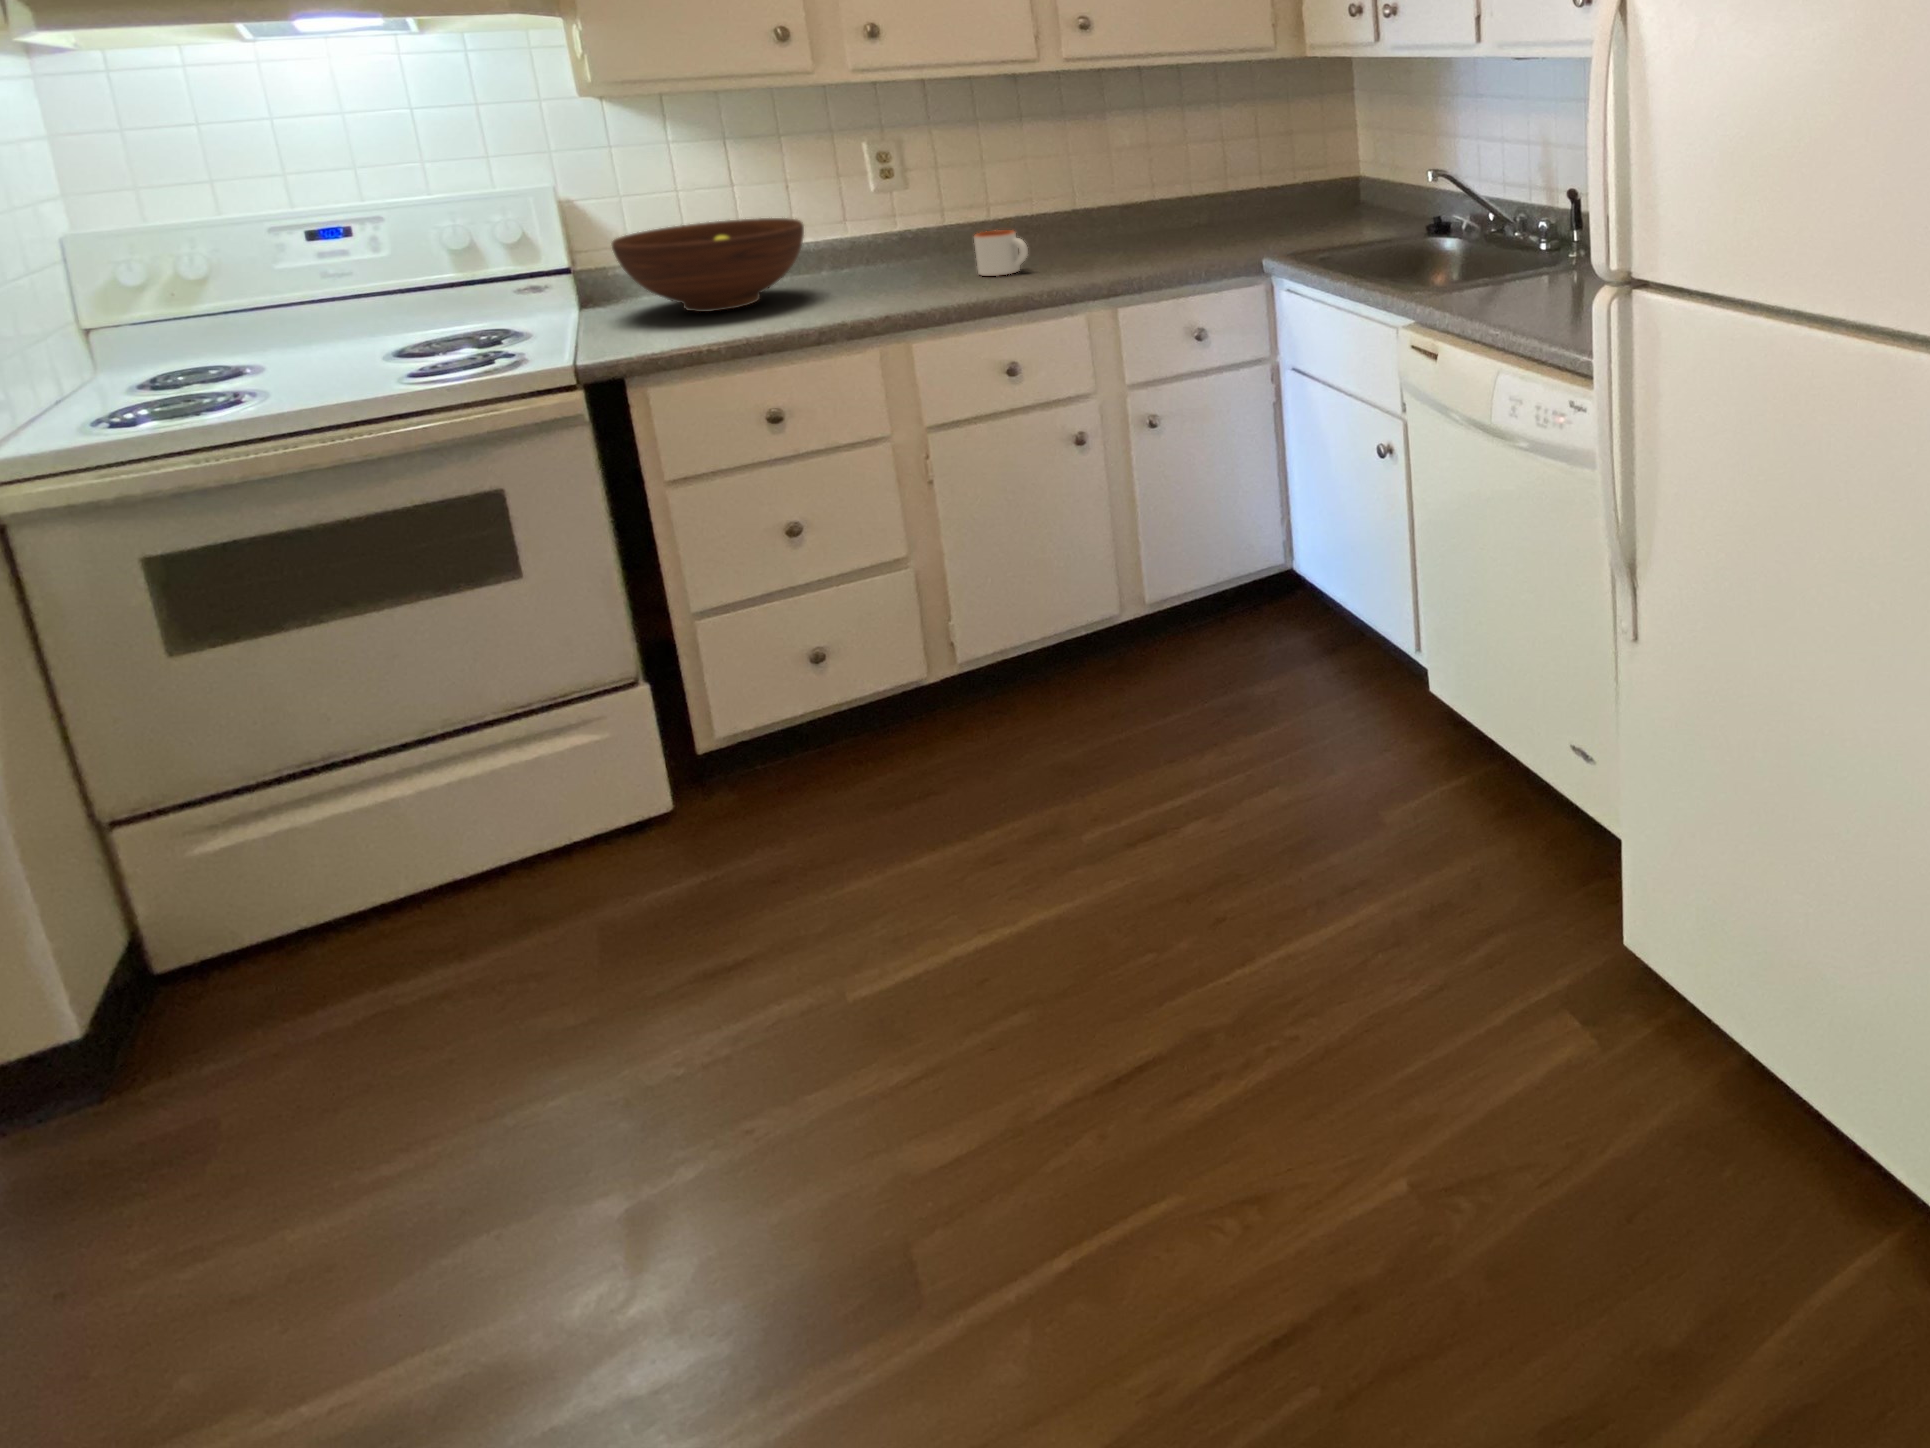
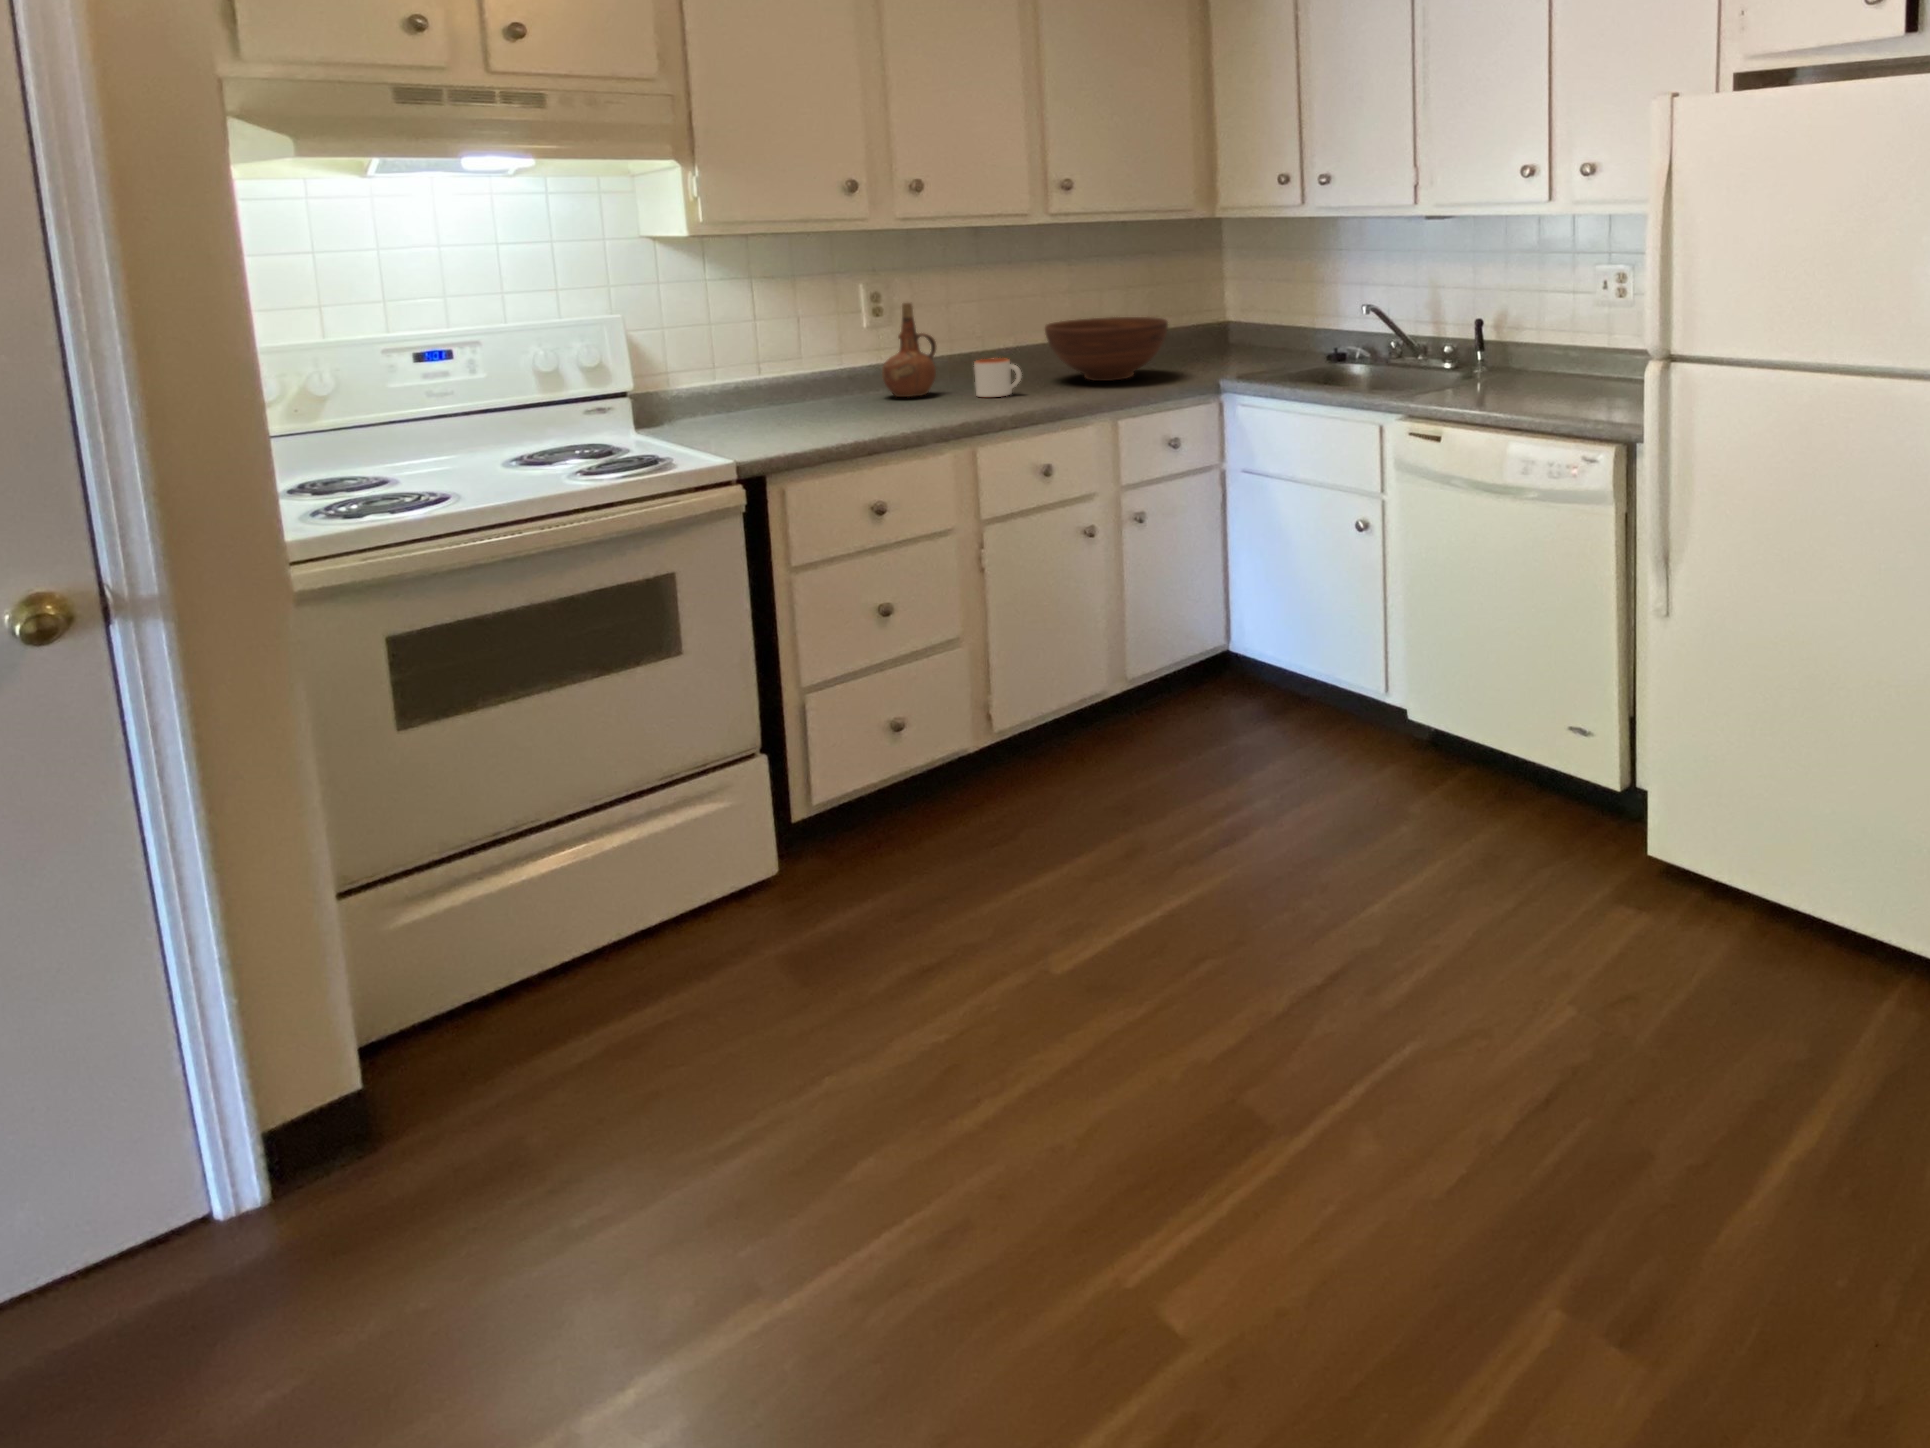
ceramic pitcher: none [881,166,945,273] -> present [882,303,937,397]
fruit bowl: present [612,218,804,312] -> present [1045,317,1168,381]

